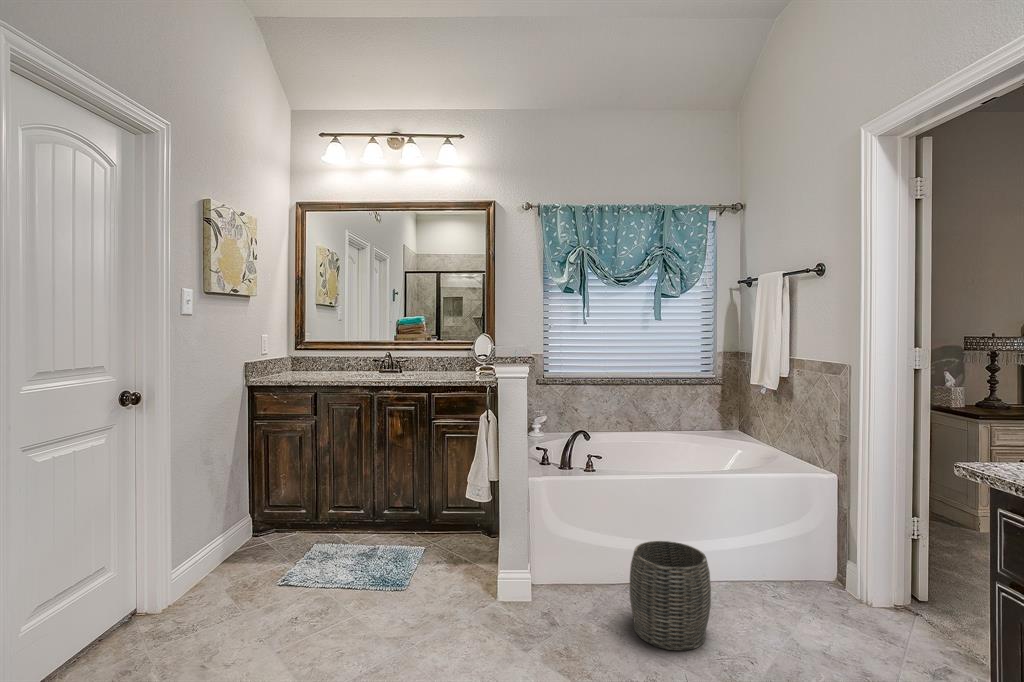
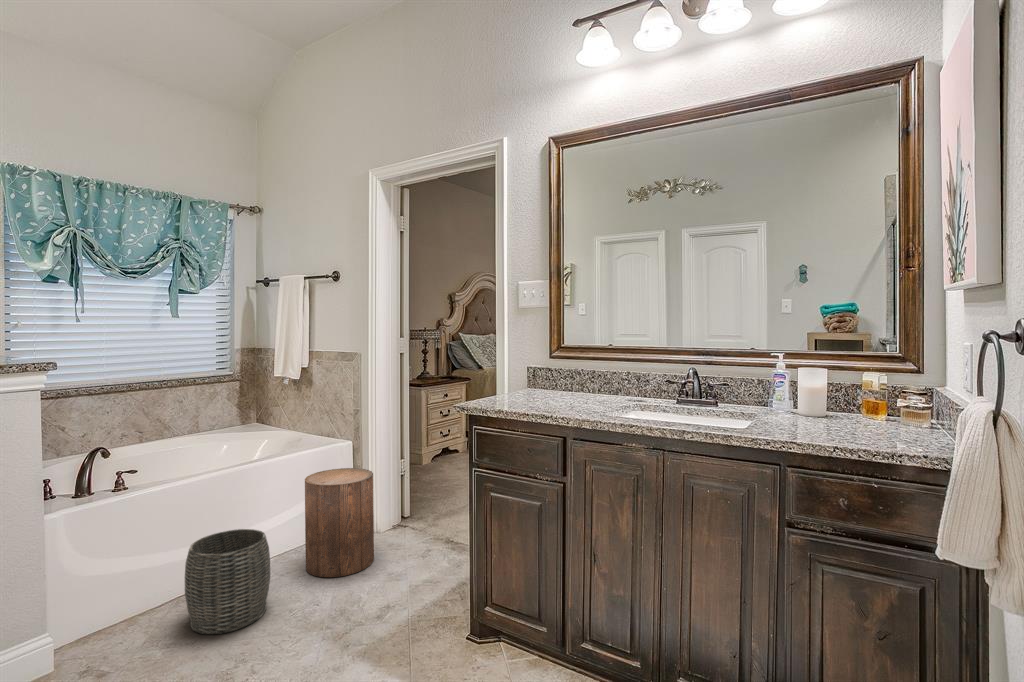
stool: none [760,504,853,646] -> present [305,468,374,577]

